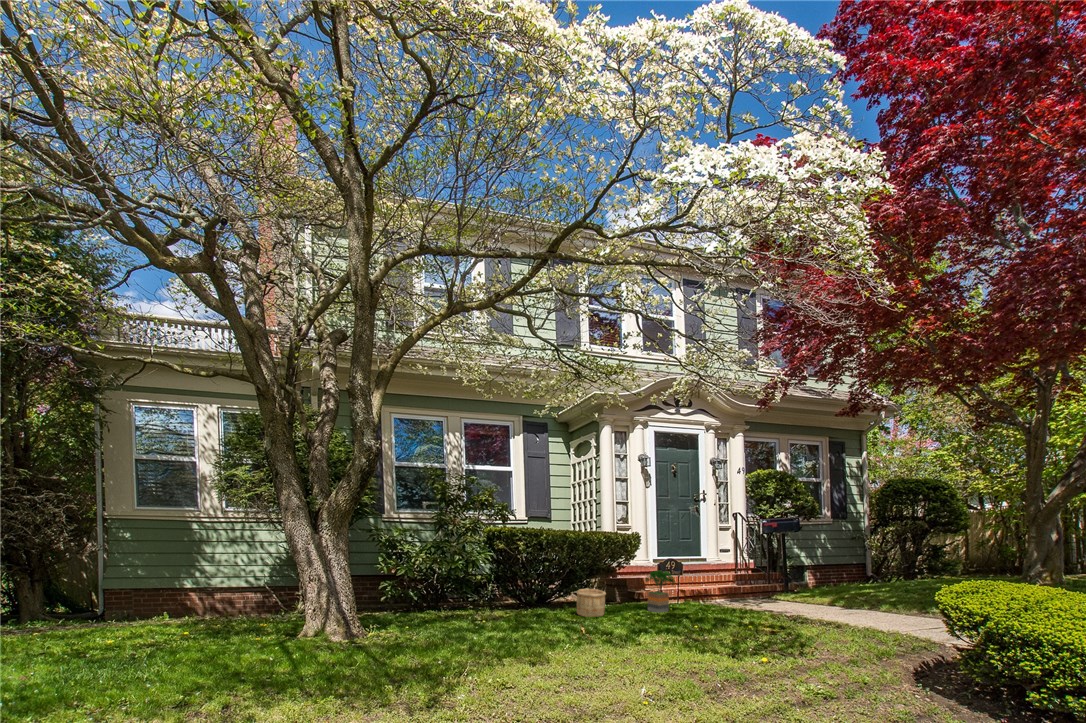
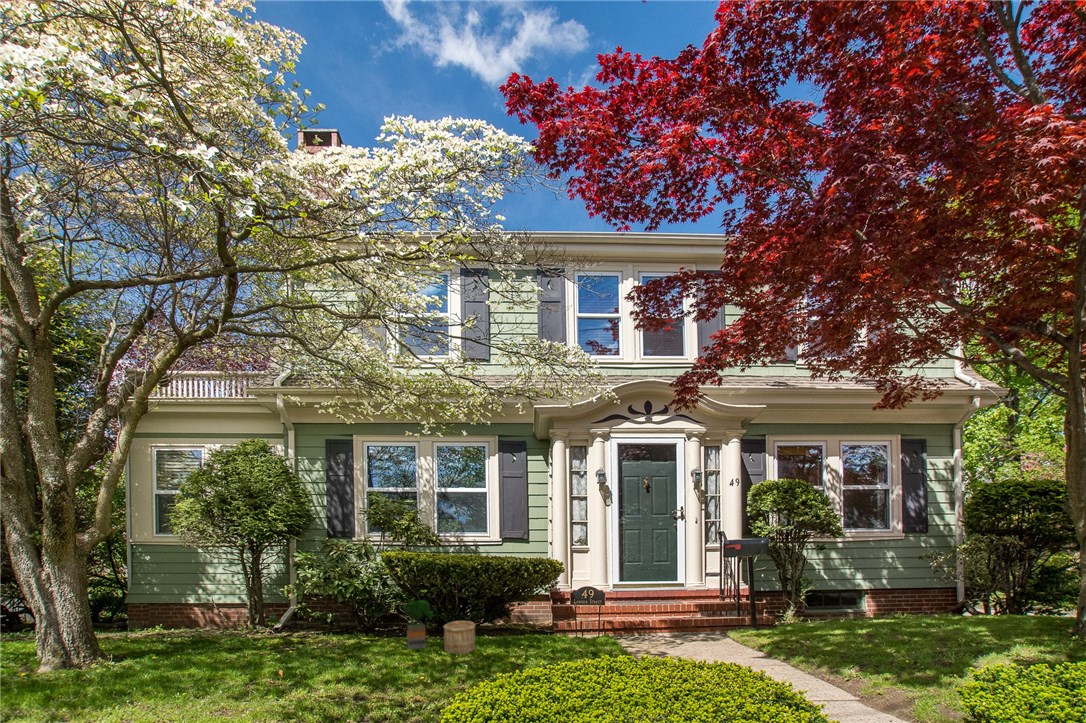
potted tree: present [646,571,675,612] -> present [403,601,432,649]

